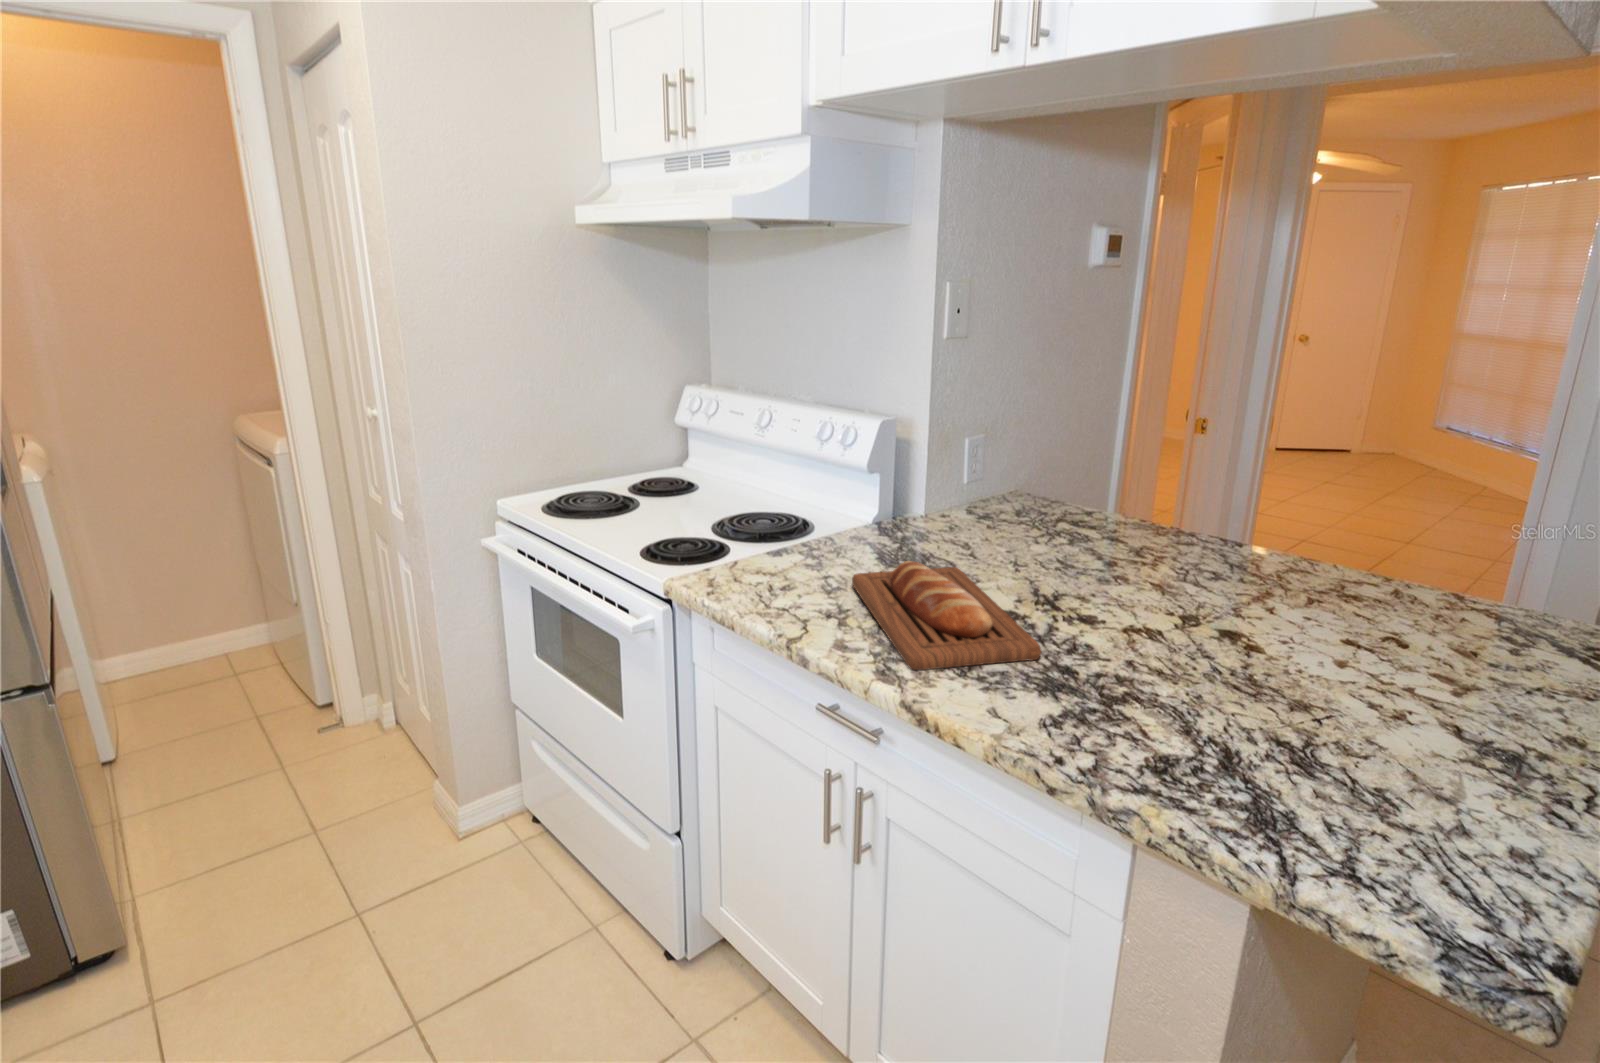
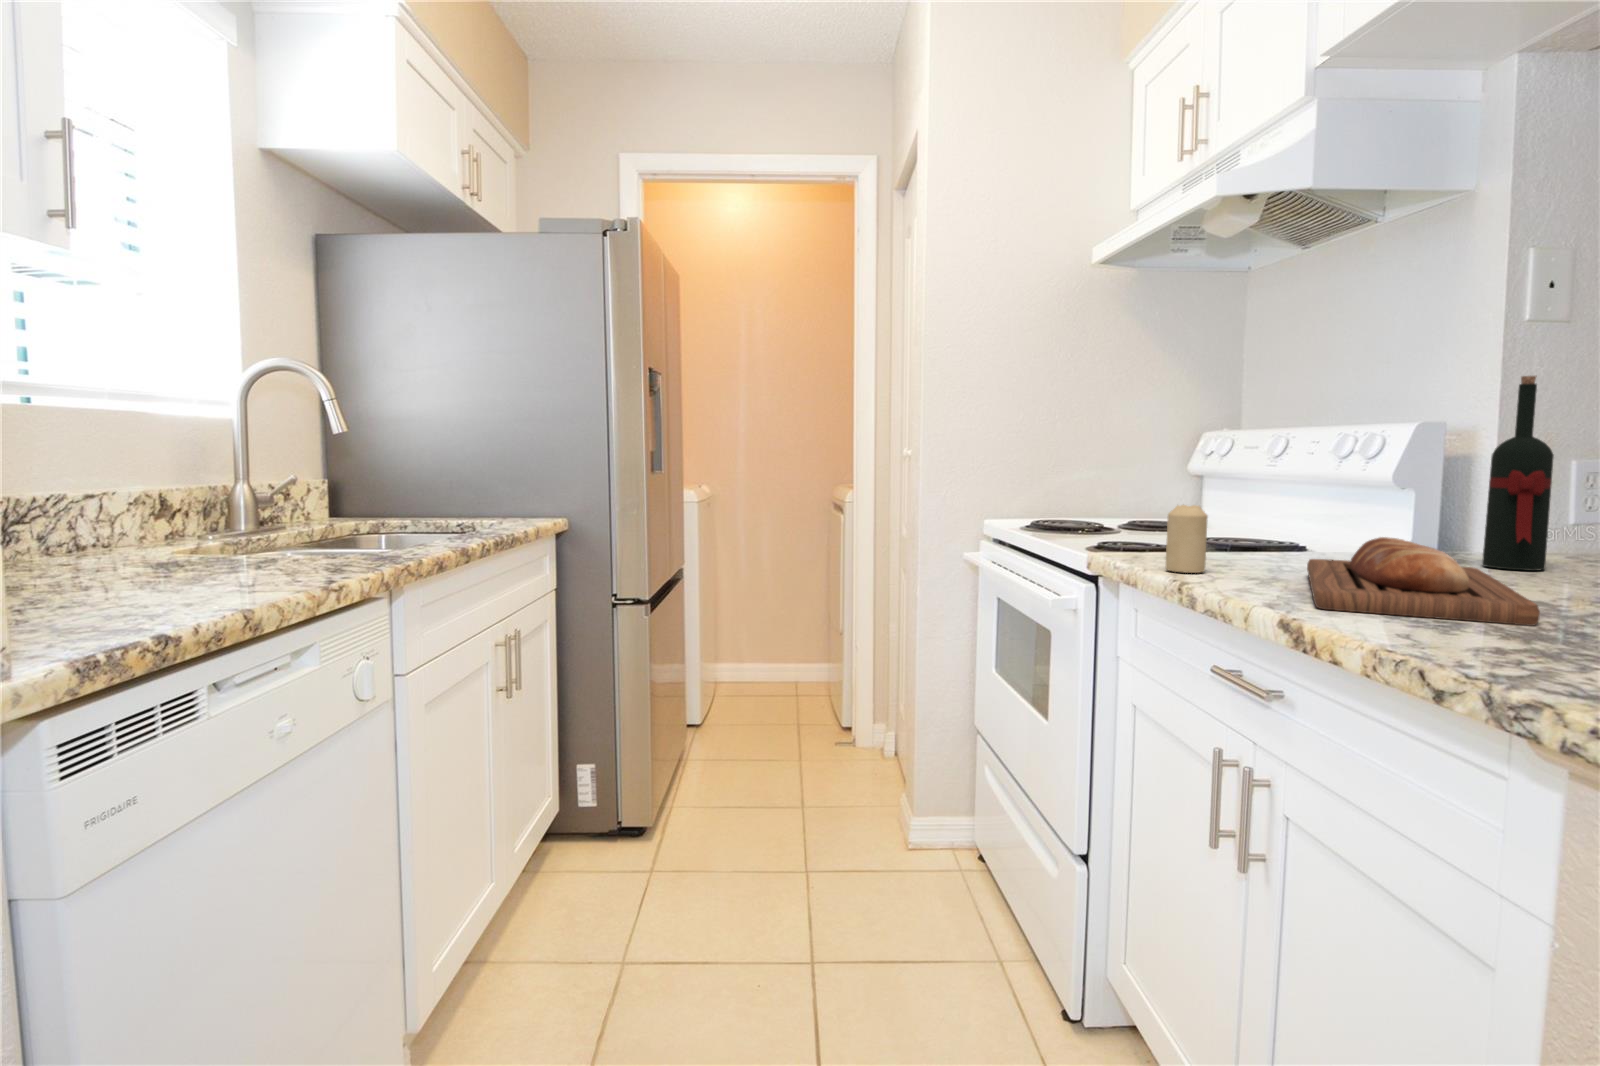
wine bottle: none [934,392,975,539] -> present [1482,376,1554,571]
candle: none [749,546,783,610] -> present [1166,505,1208,573]

